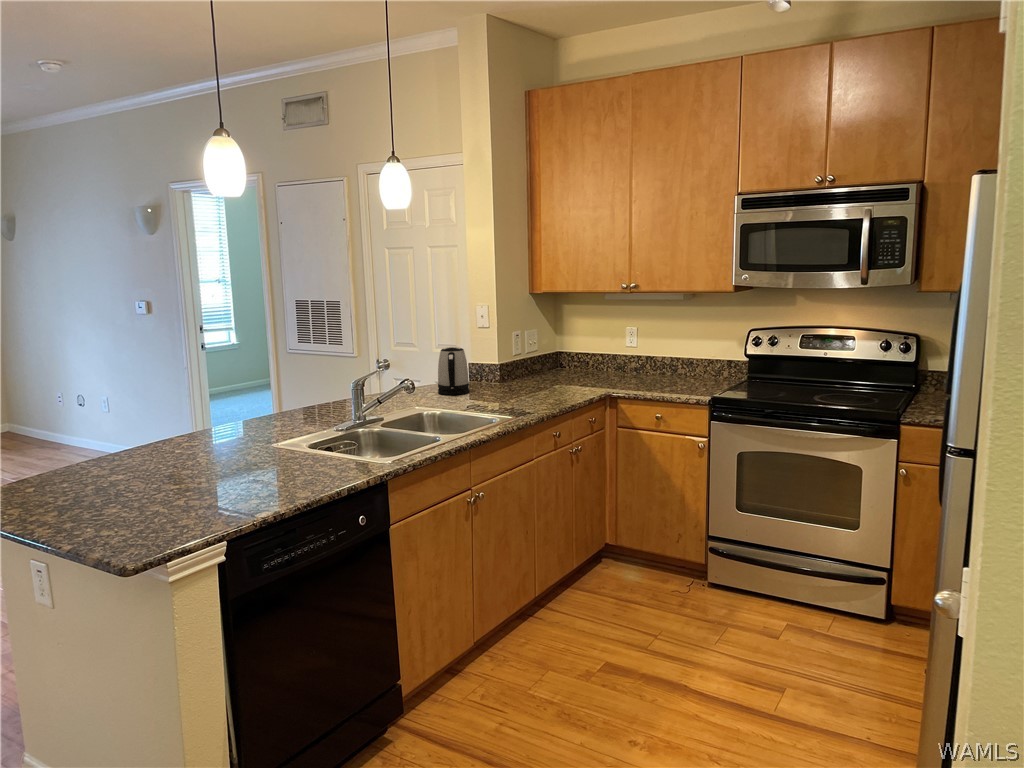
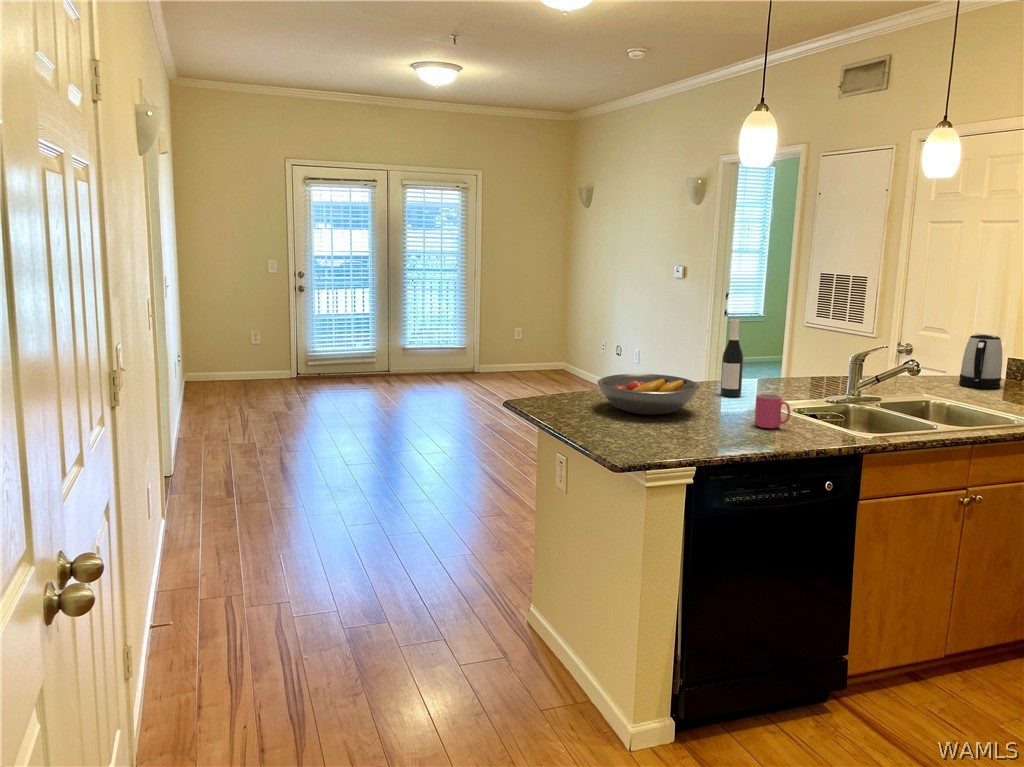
wine bottle: none [223,357,250,444] -> present [720,317,743,397]
fruit bowl: none [72,435,207,487] -> present [597,374,699,415]
mug: none [273,437,312,475] -> present [755,394,790,428]

